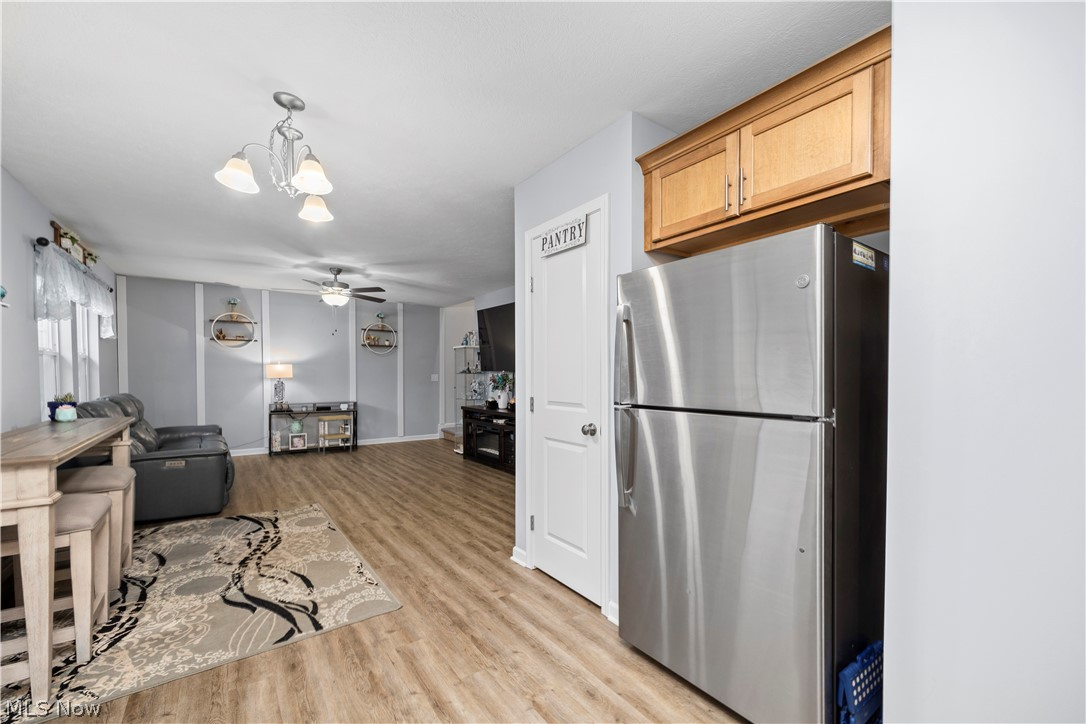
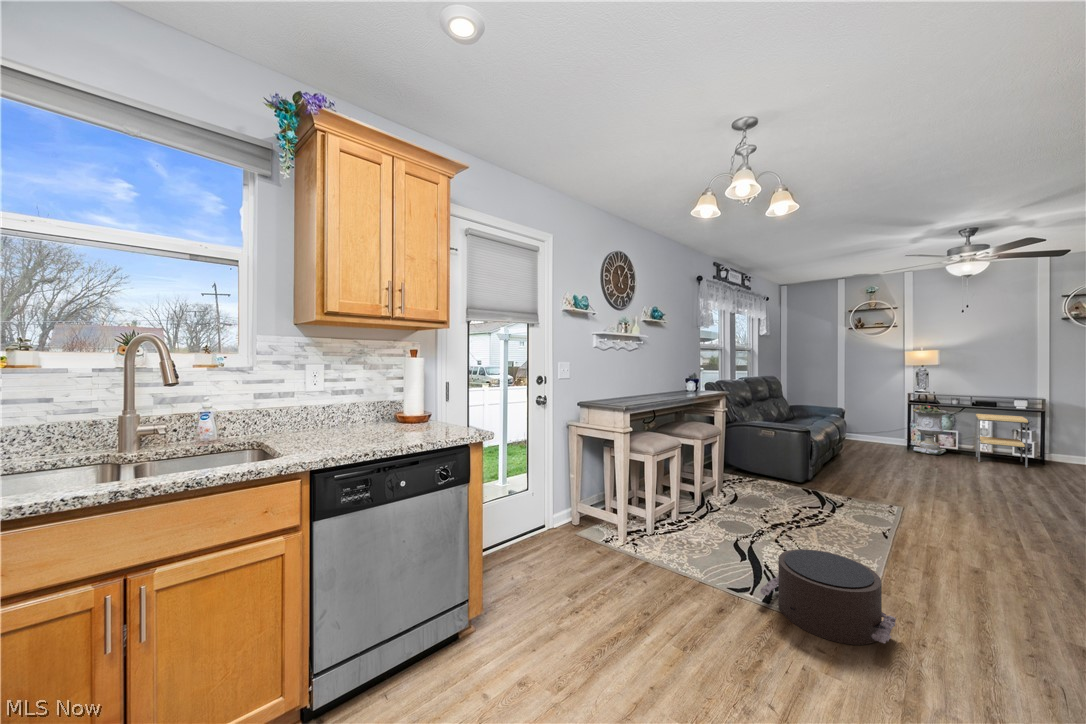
planter: none [275,413,301,458] -> present [913,405,947,454]
pouf: none [314,547,424,628] -> present [760,549,896,645]

